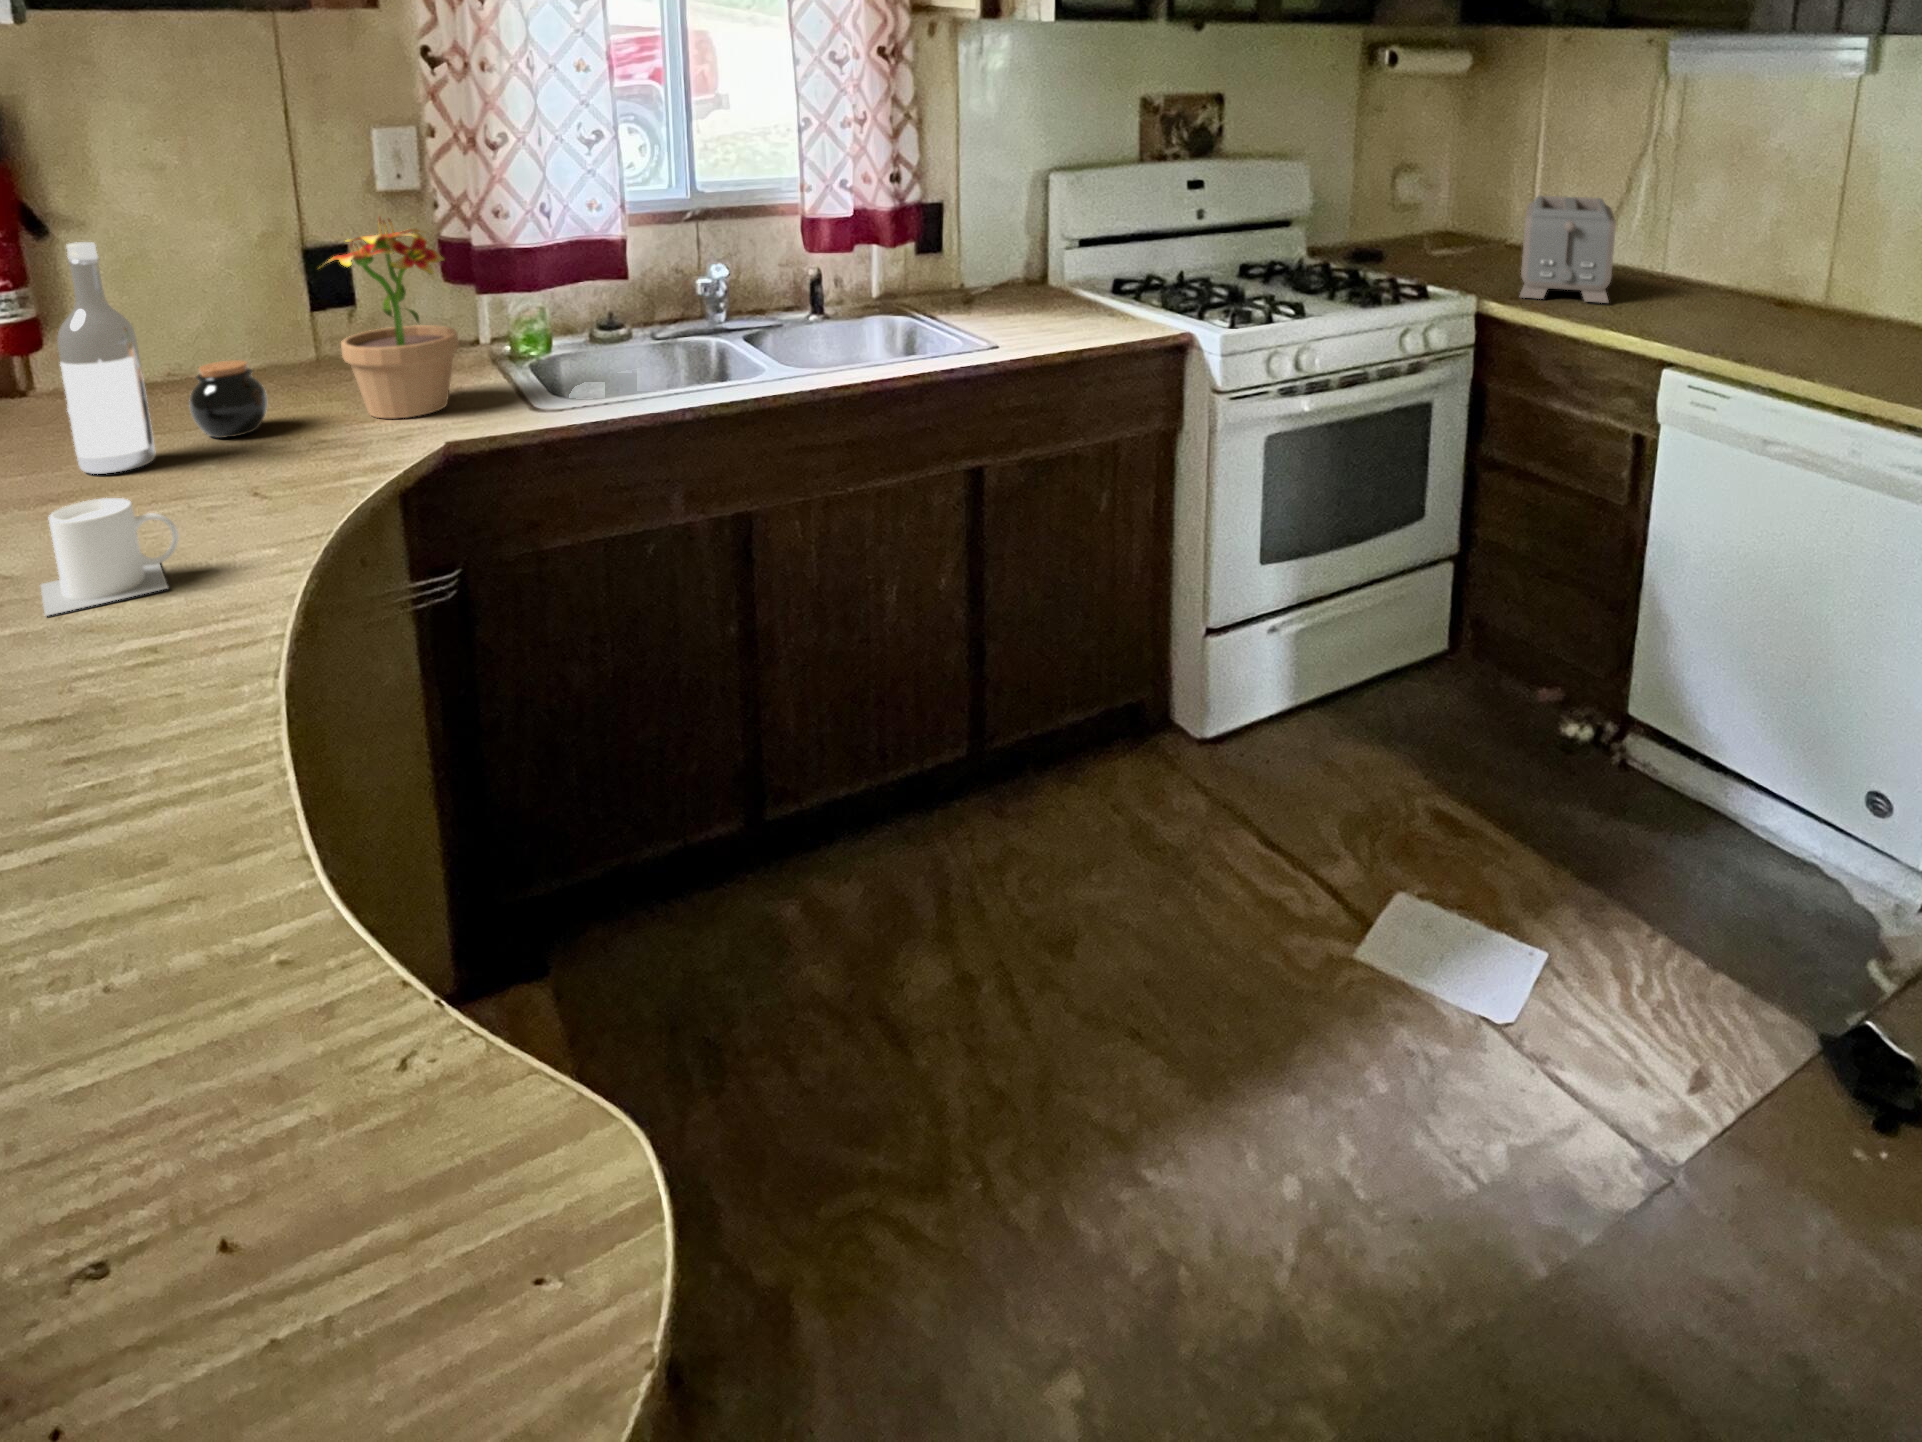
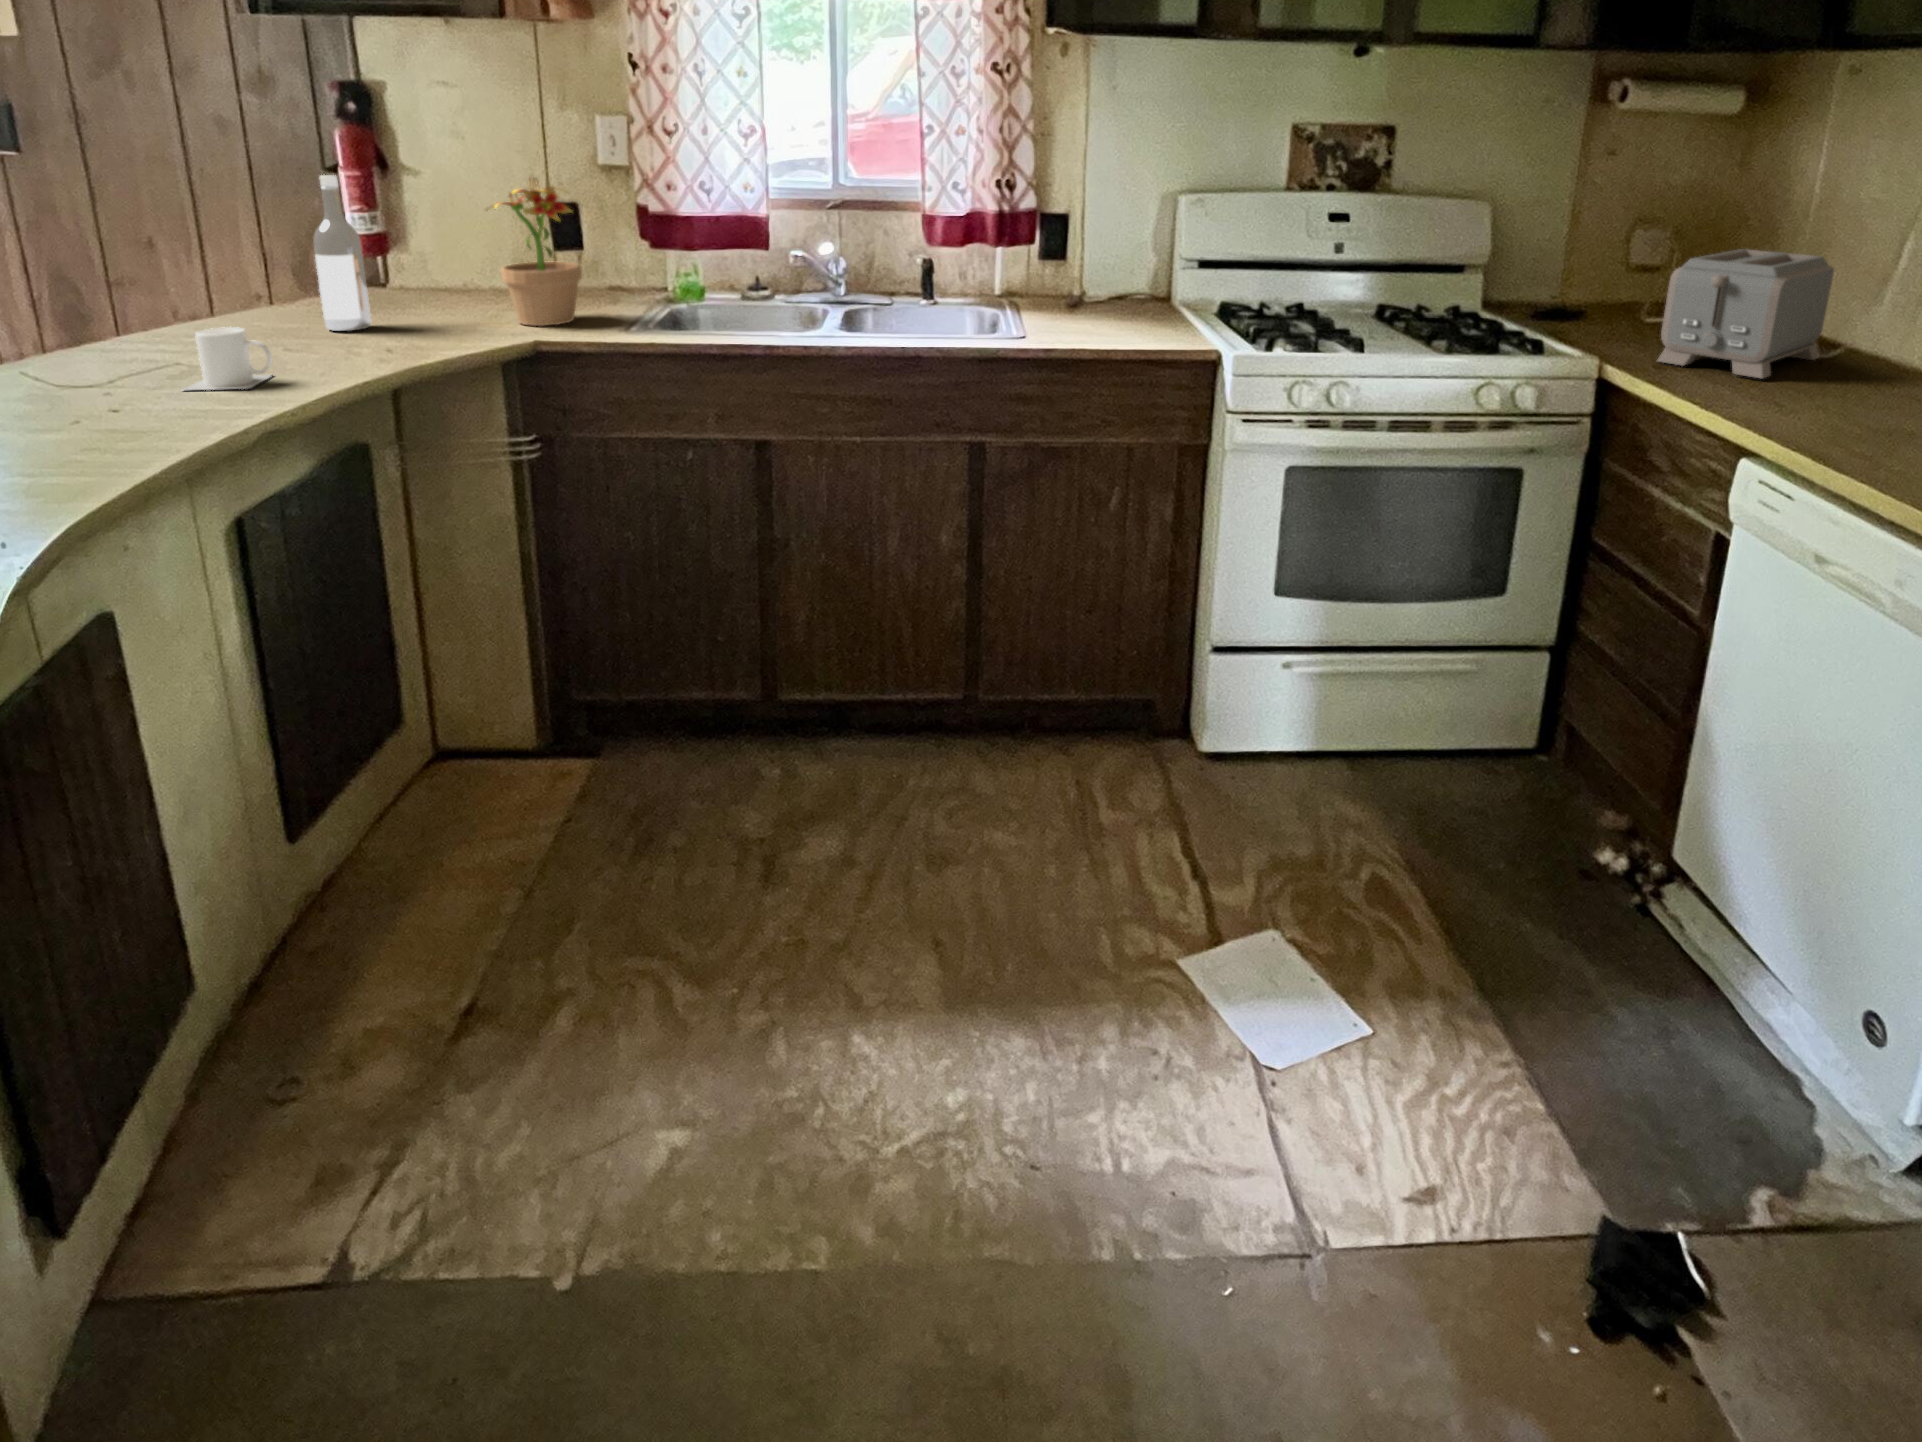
jar: present [189,360,267,438] -> none [407,270,456,322]

